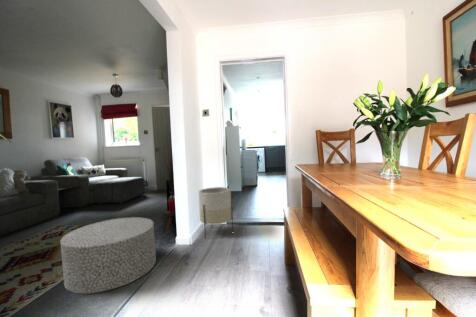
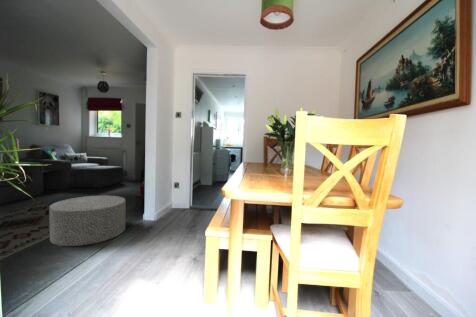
planter: present [199,187,233,237] -> none [166,178,193,217]

